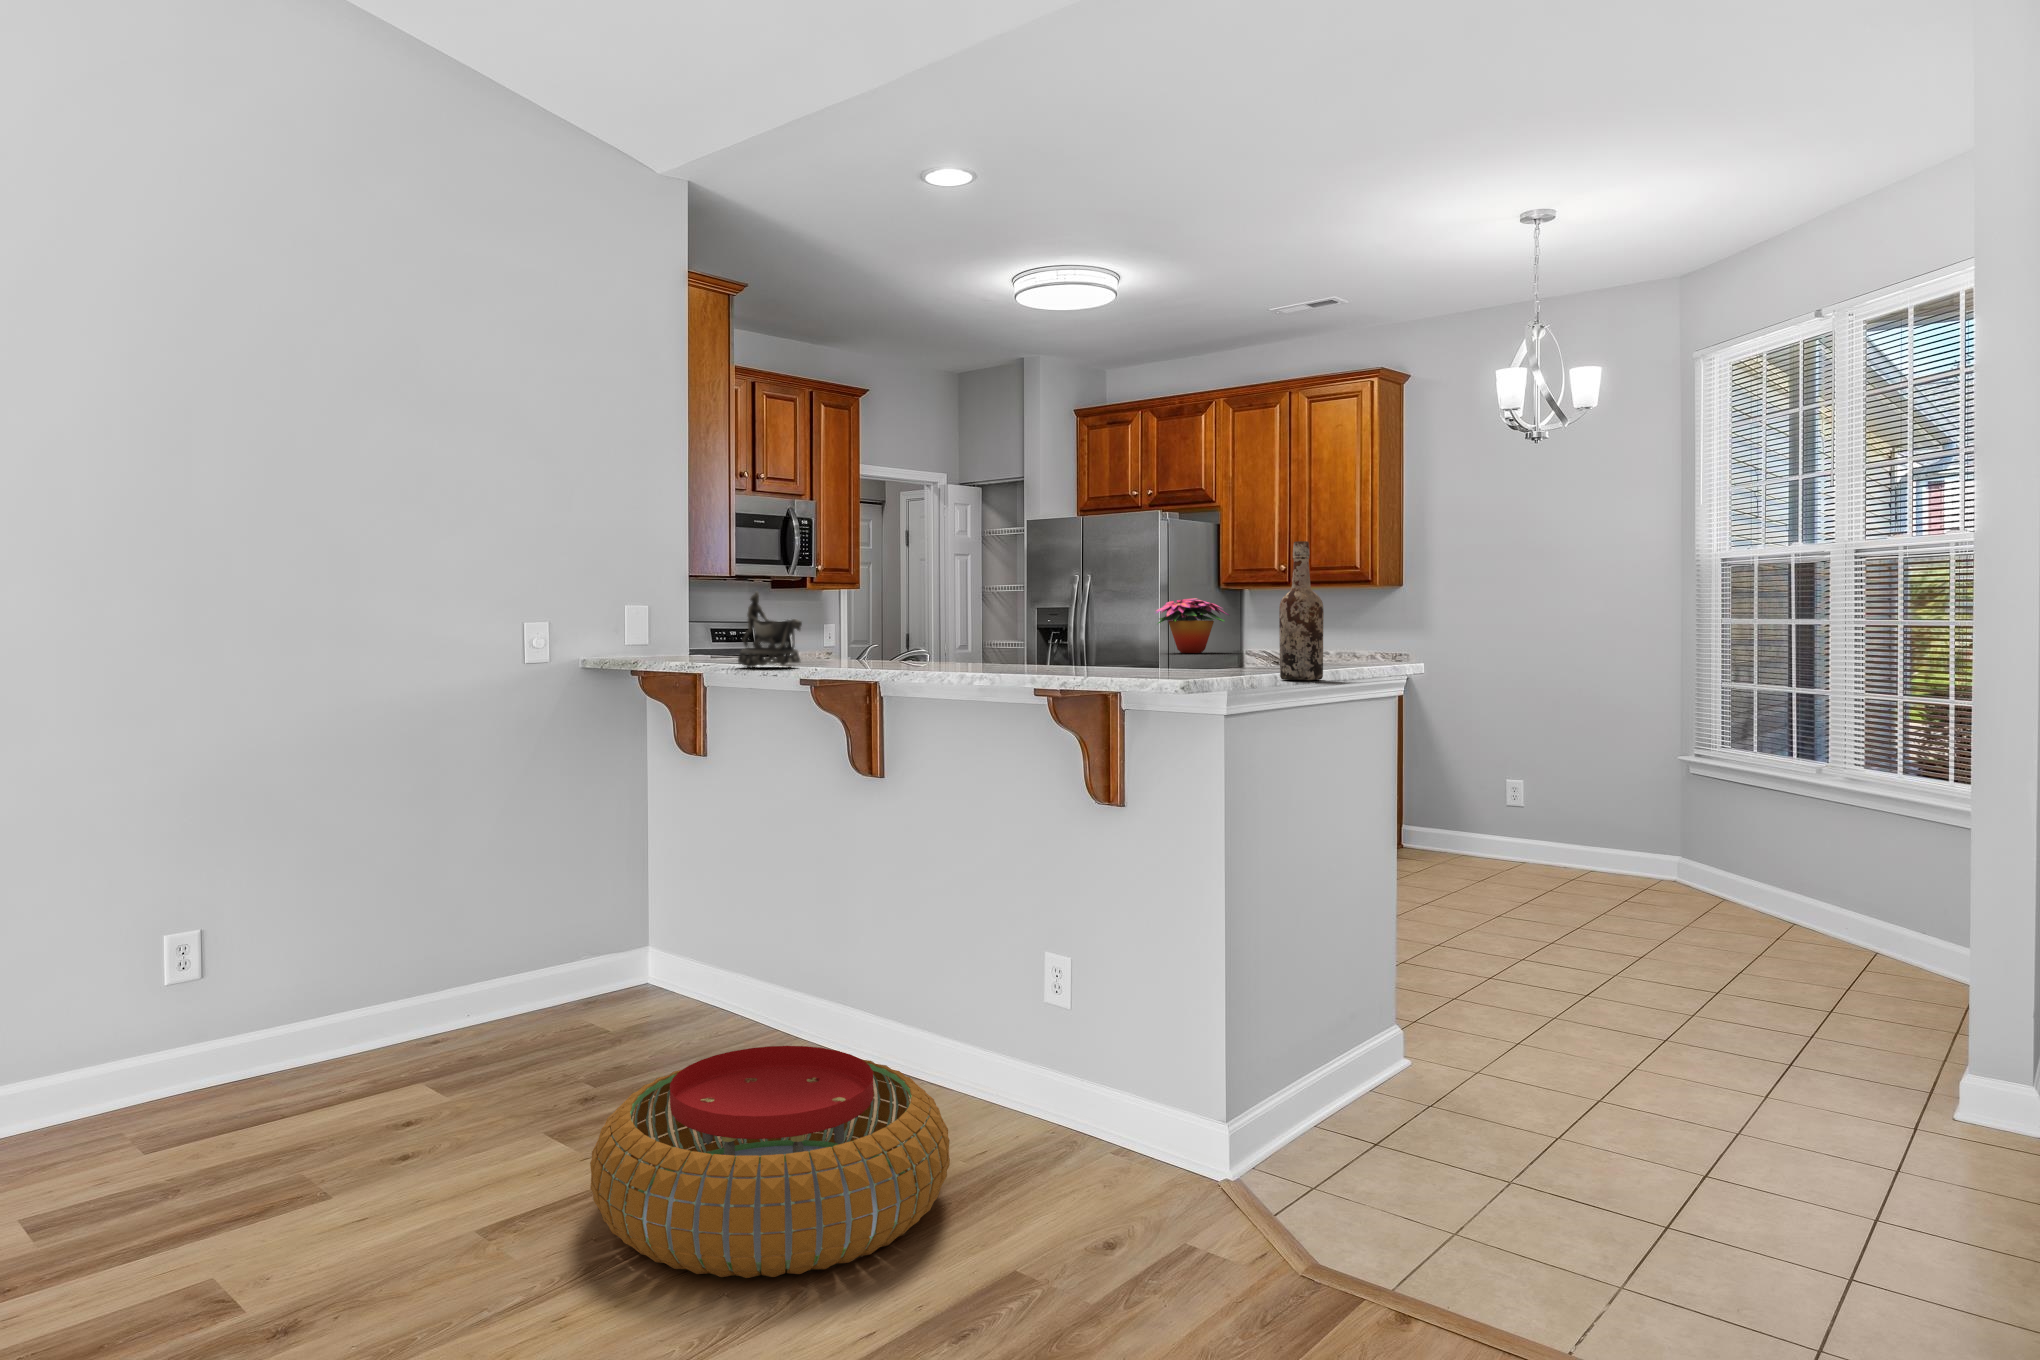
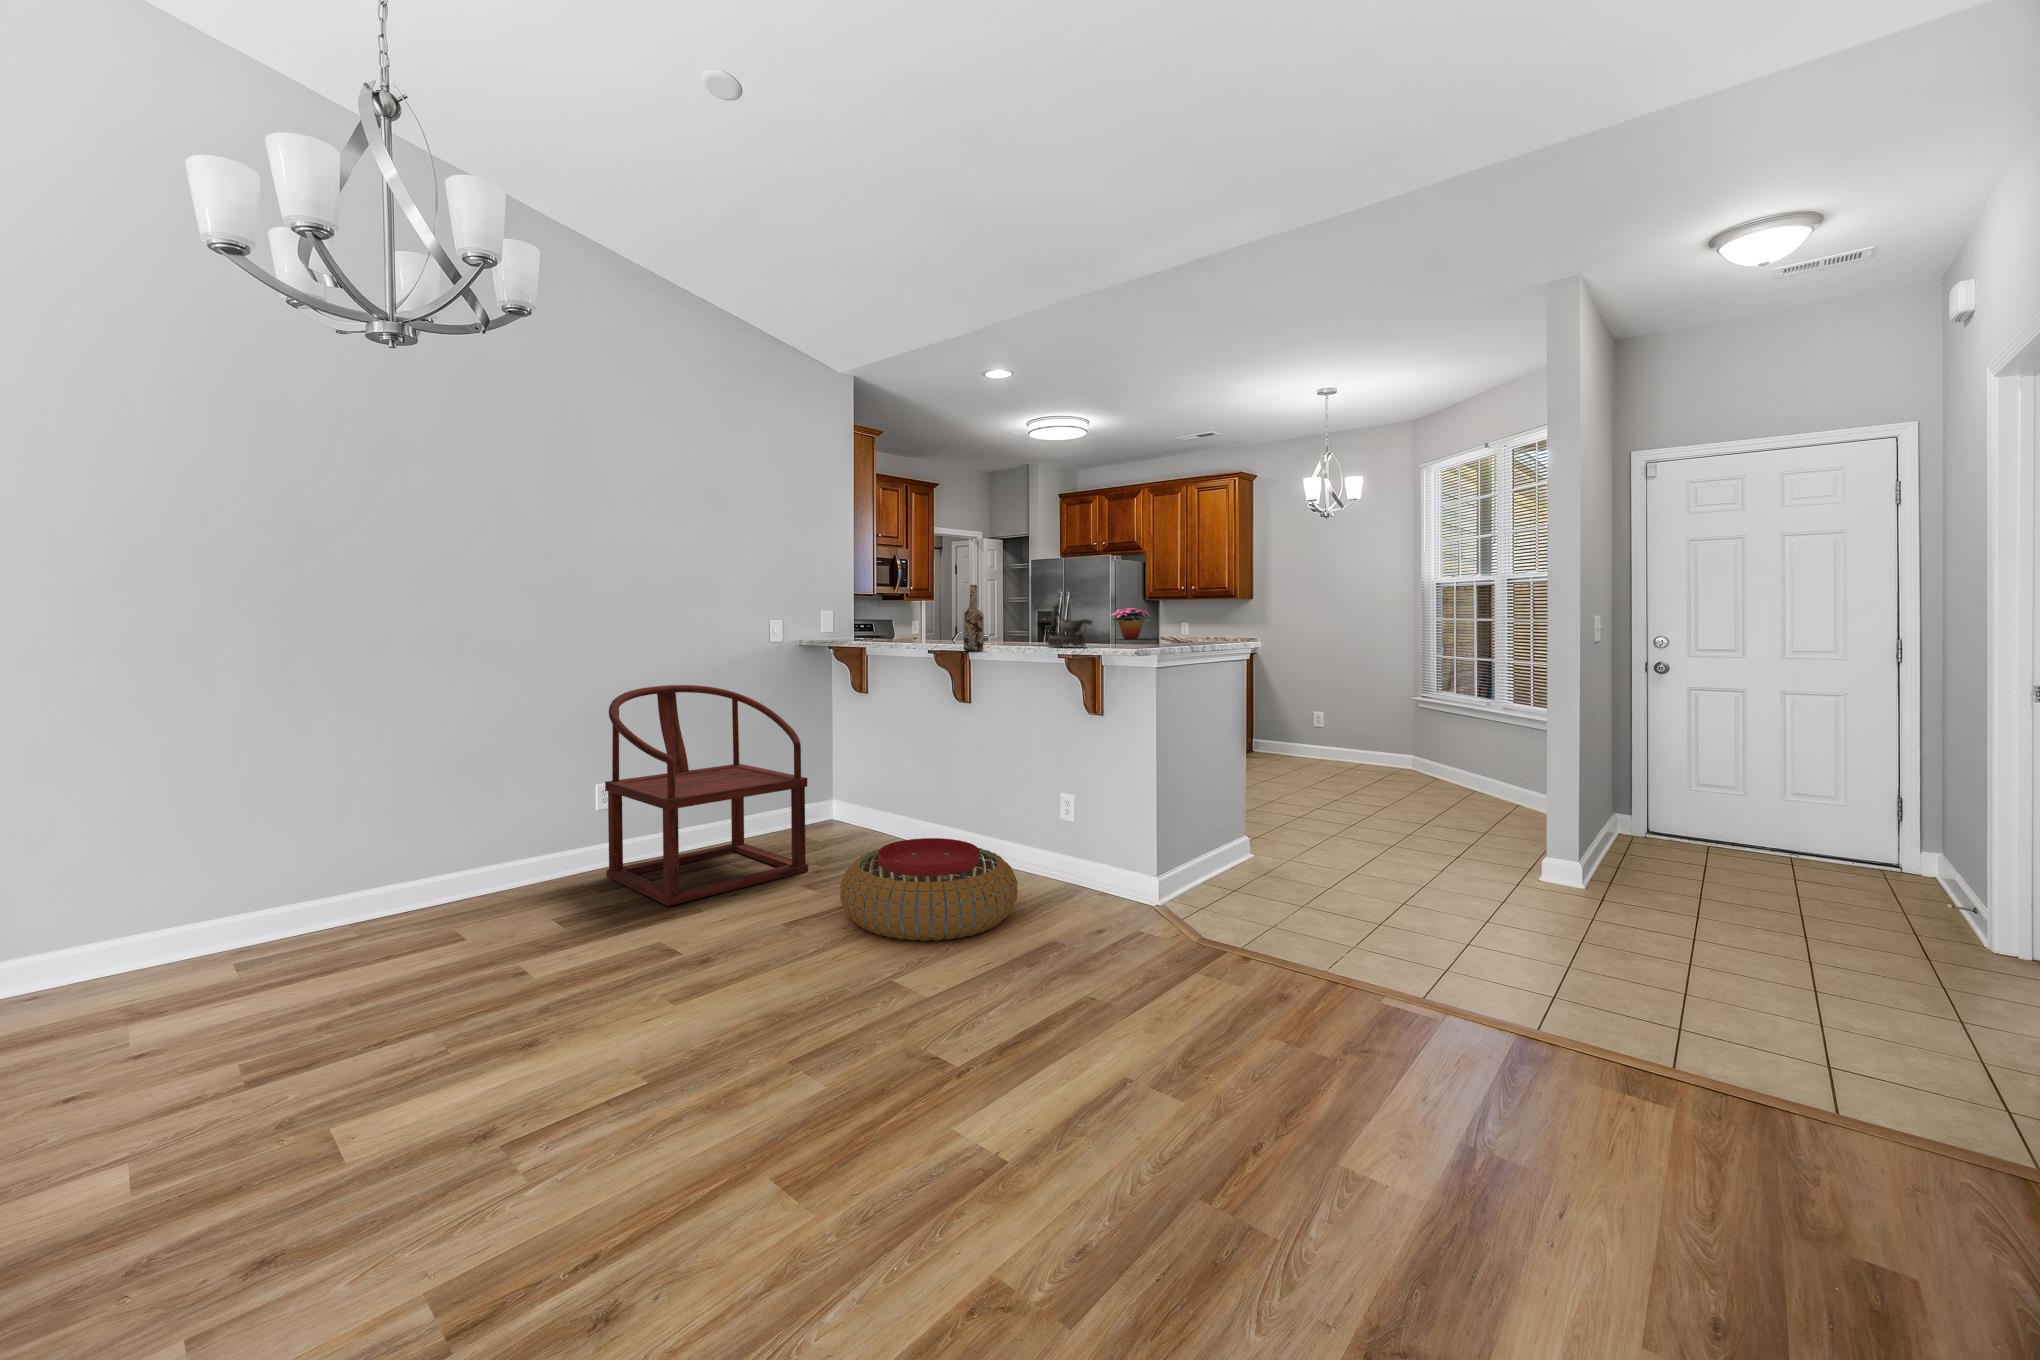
wine bottle: present [1279,541,1324,680] -> present [963,585,984,651]
decorative bowl: present [738,592,802,668] -> present [1048,603,1092,647]
armchair: none [175,742,568,1186] -> present [605,685,808,906]

